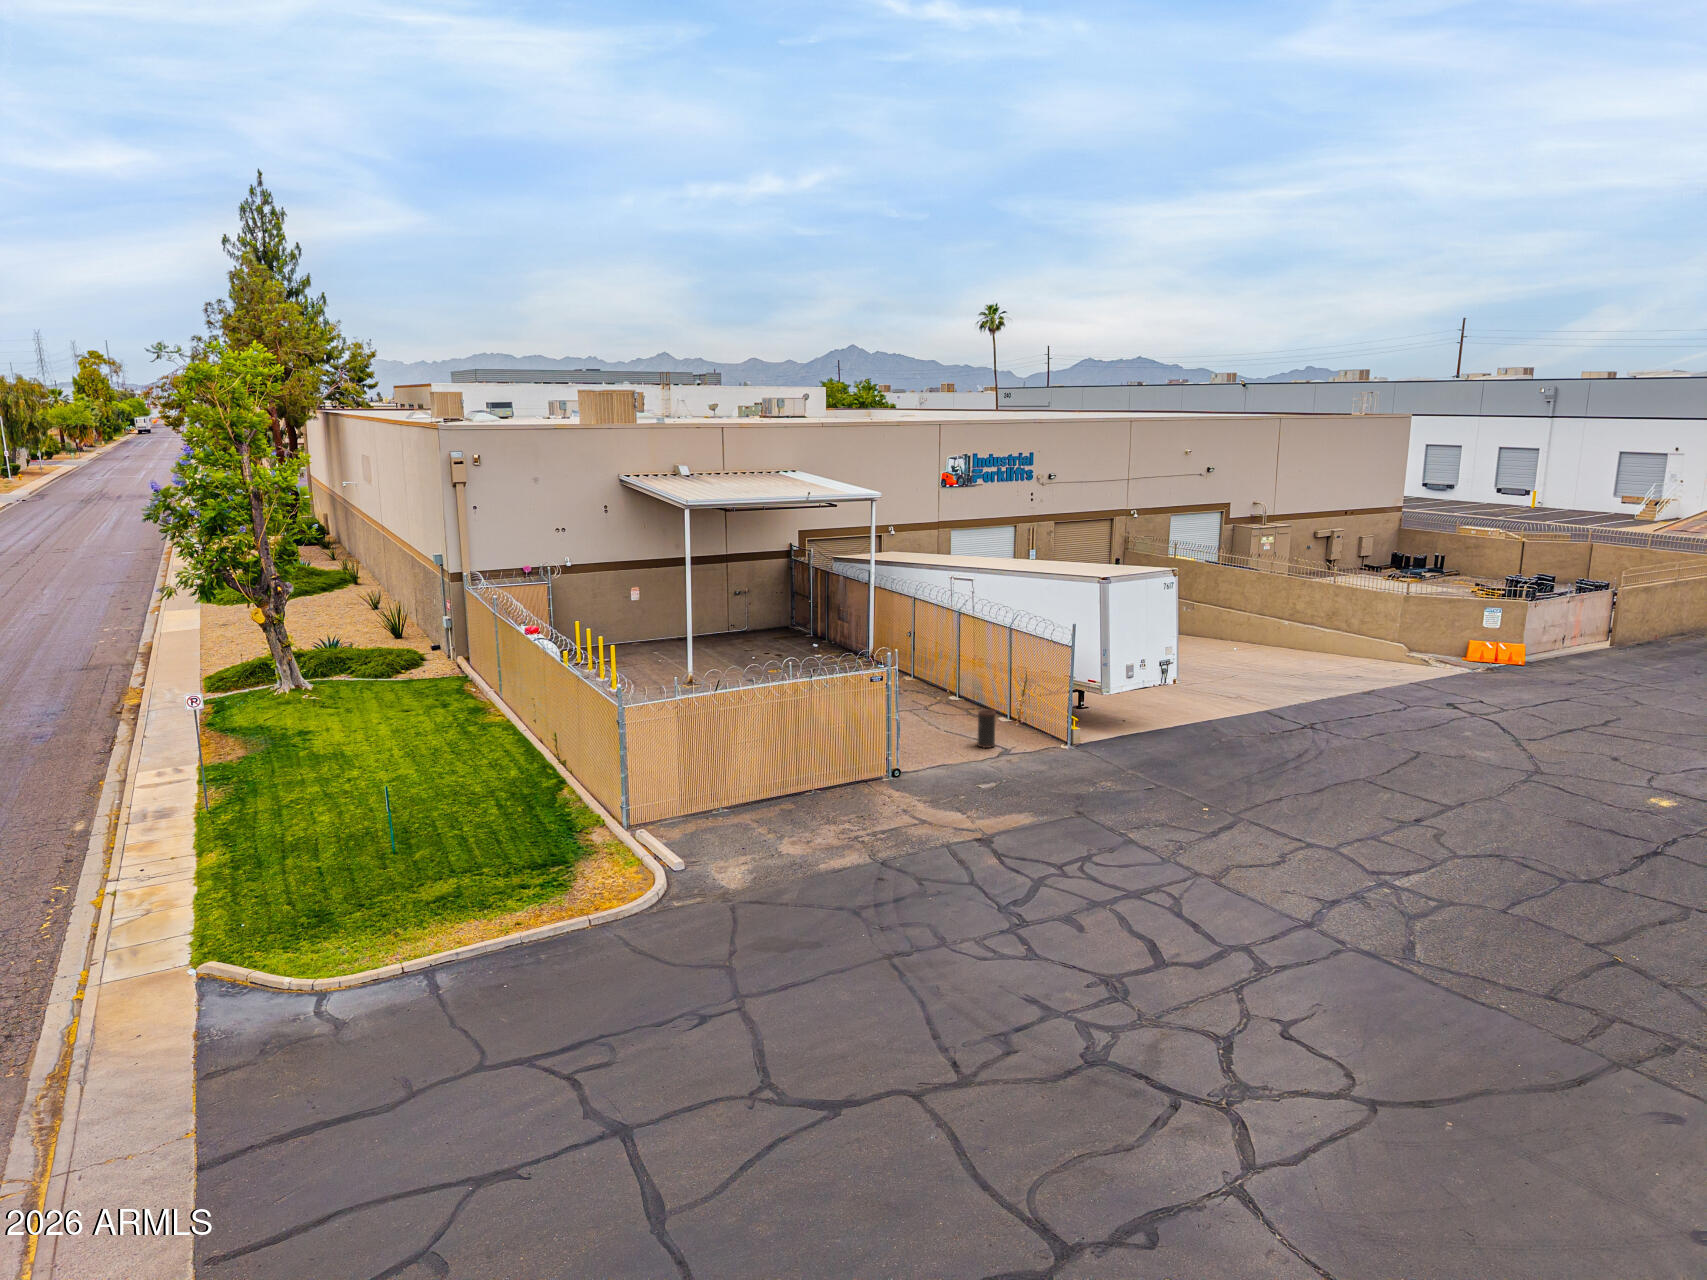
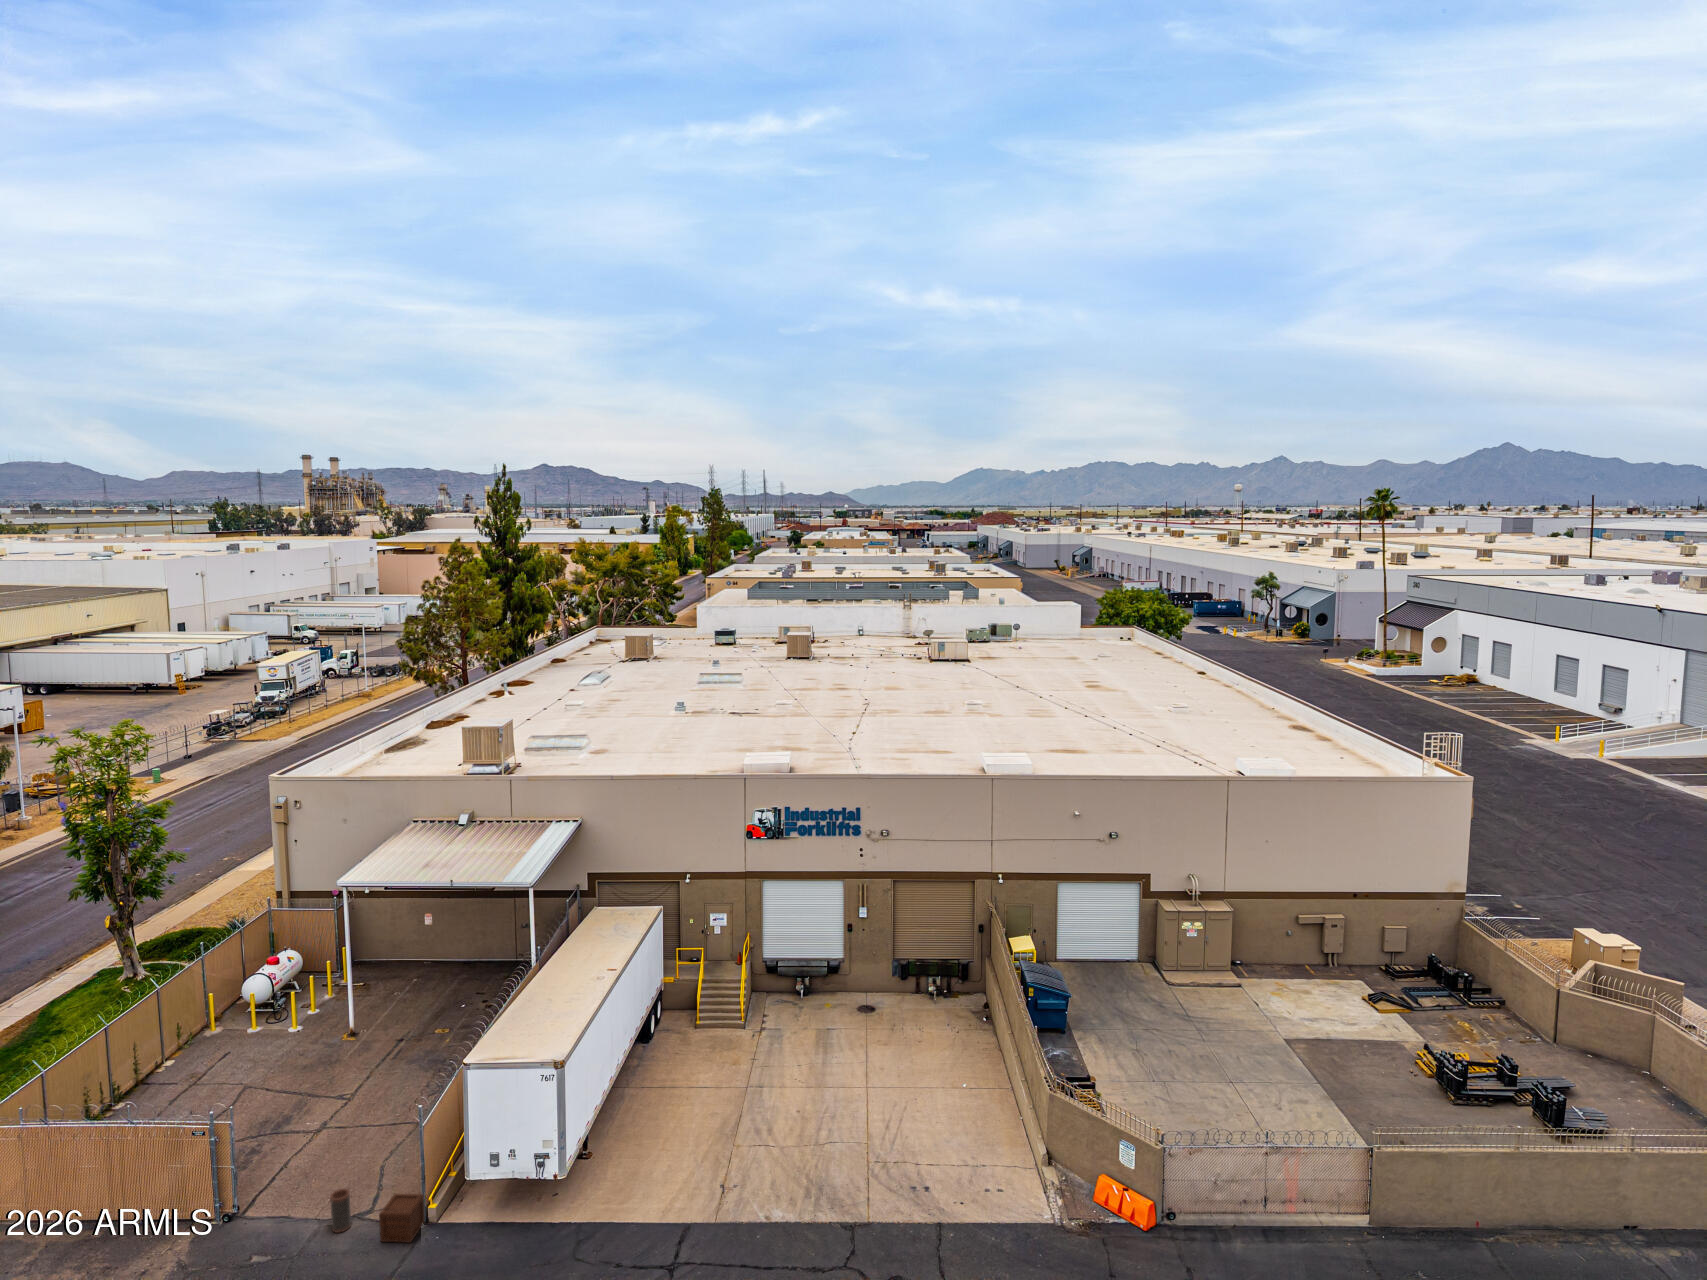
wooden crate: none [1020,705,1064,744] -> present [379,1194,425,1243]

